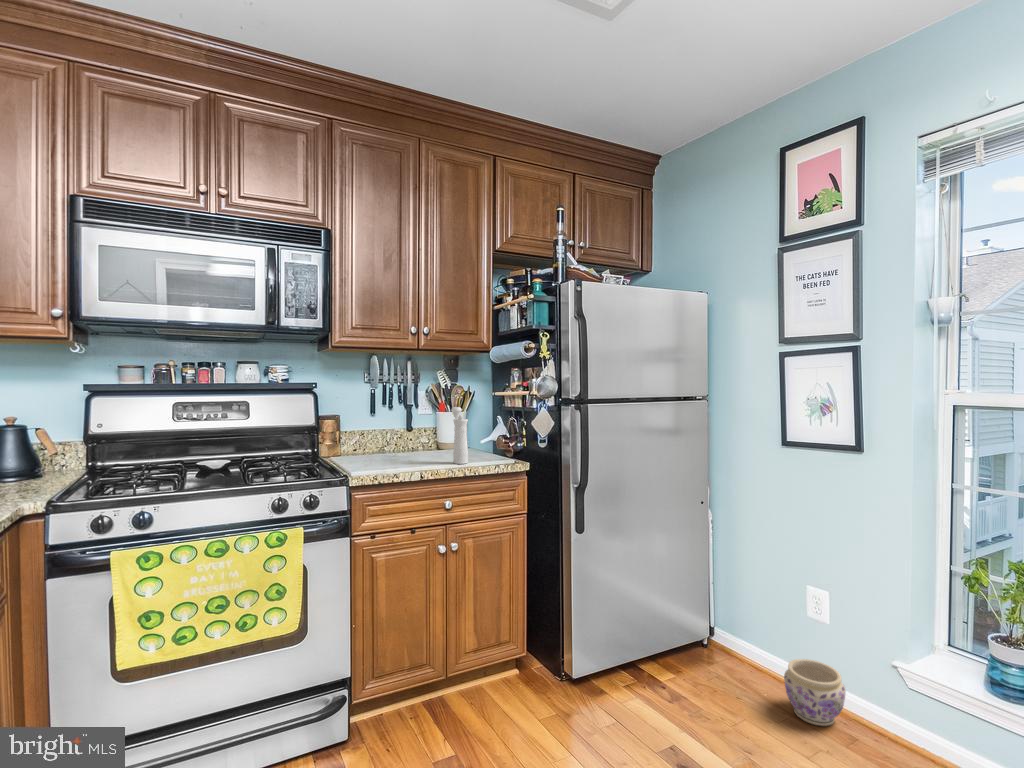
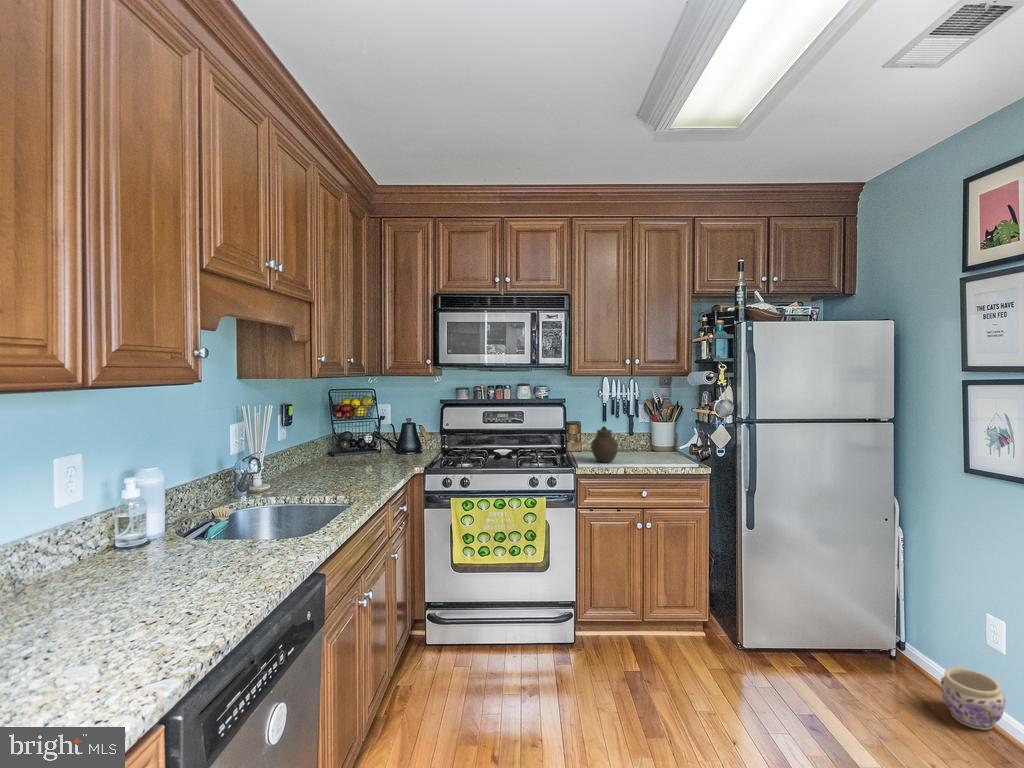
pepper mill: present [451,407,468,464] -> none [650,420,662,464]
jar: none [370,415,409,467] -> present [591,427,618,462]

